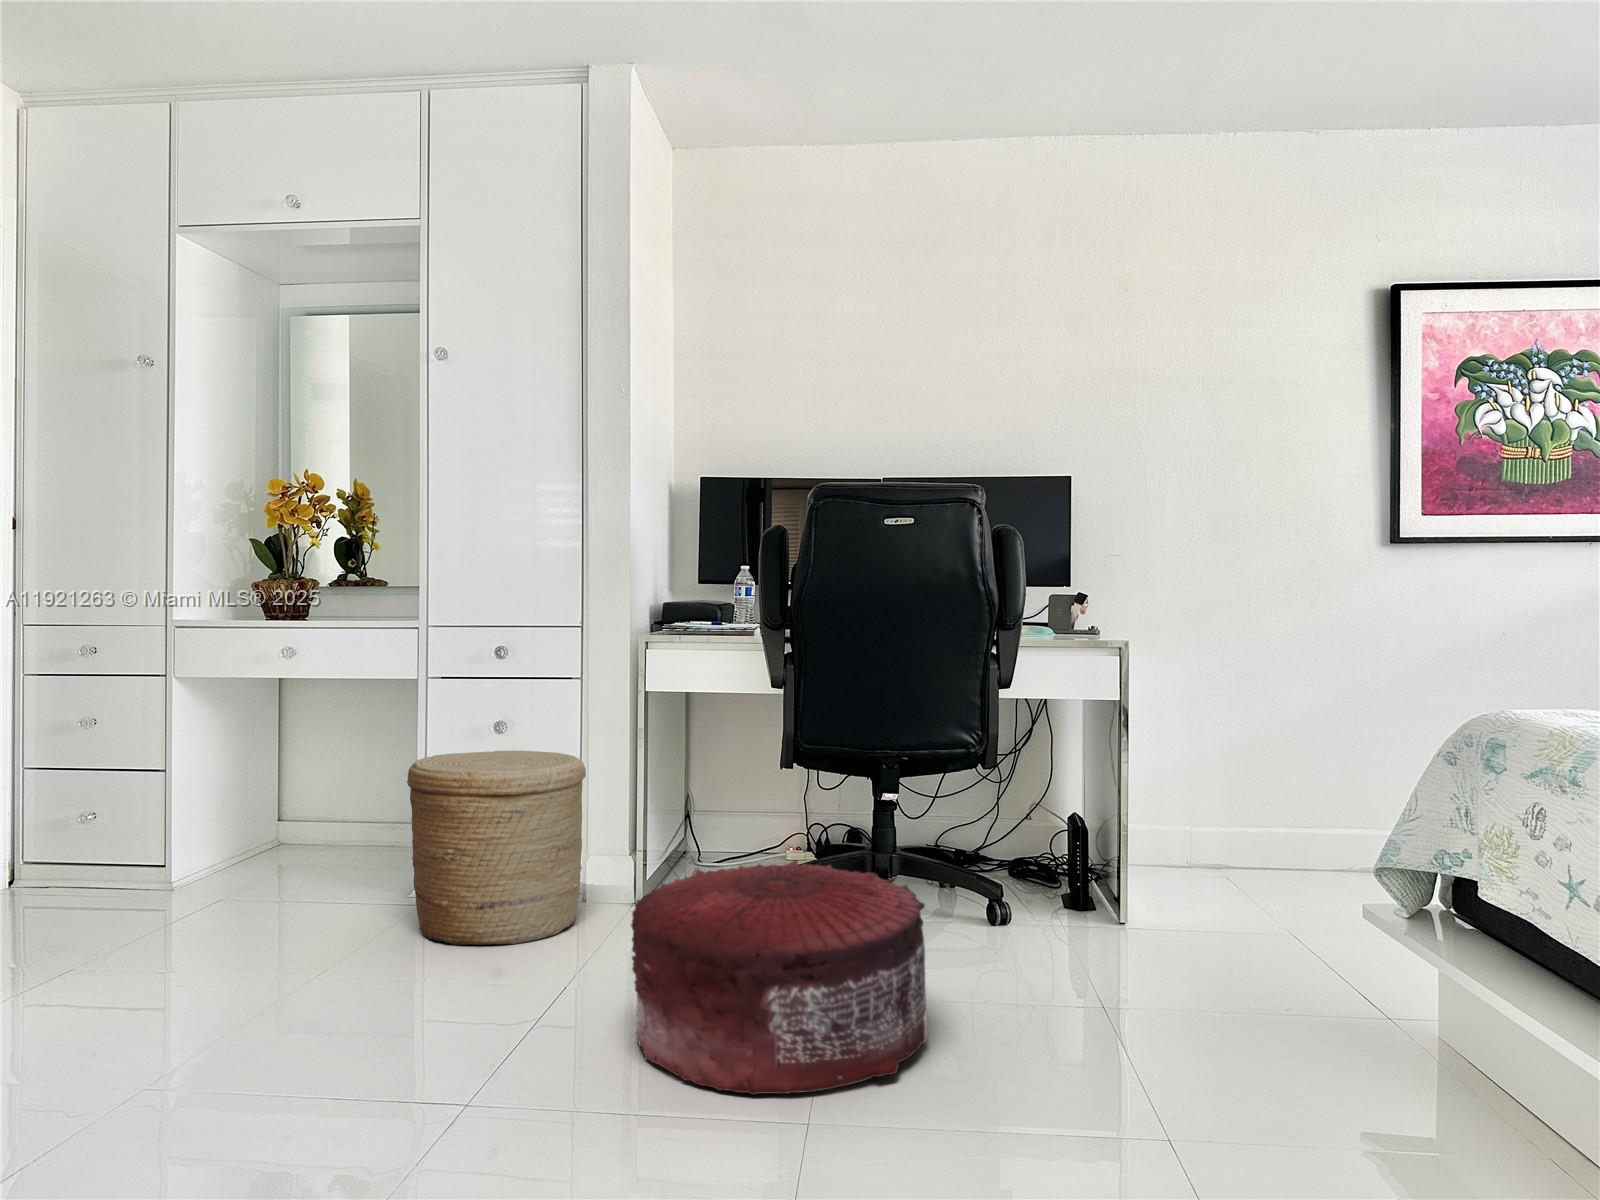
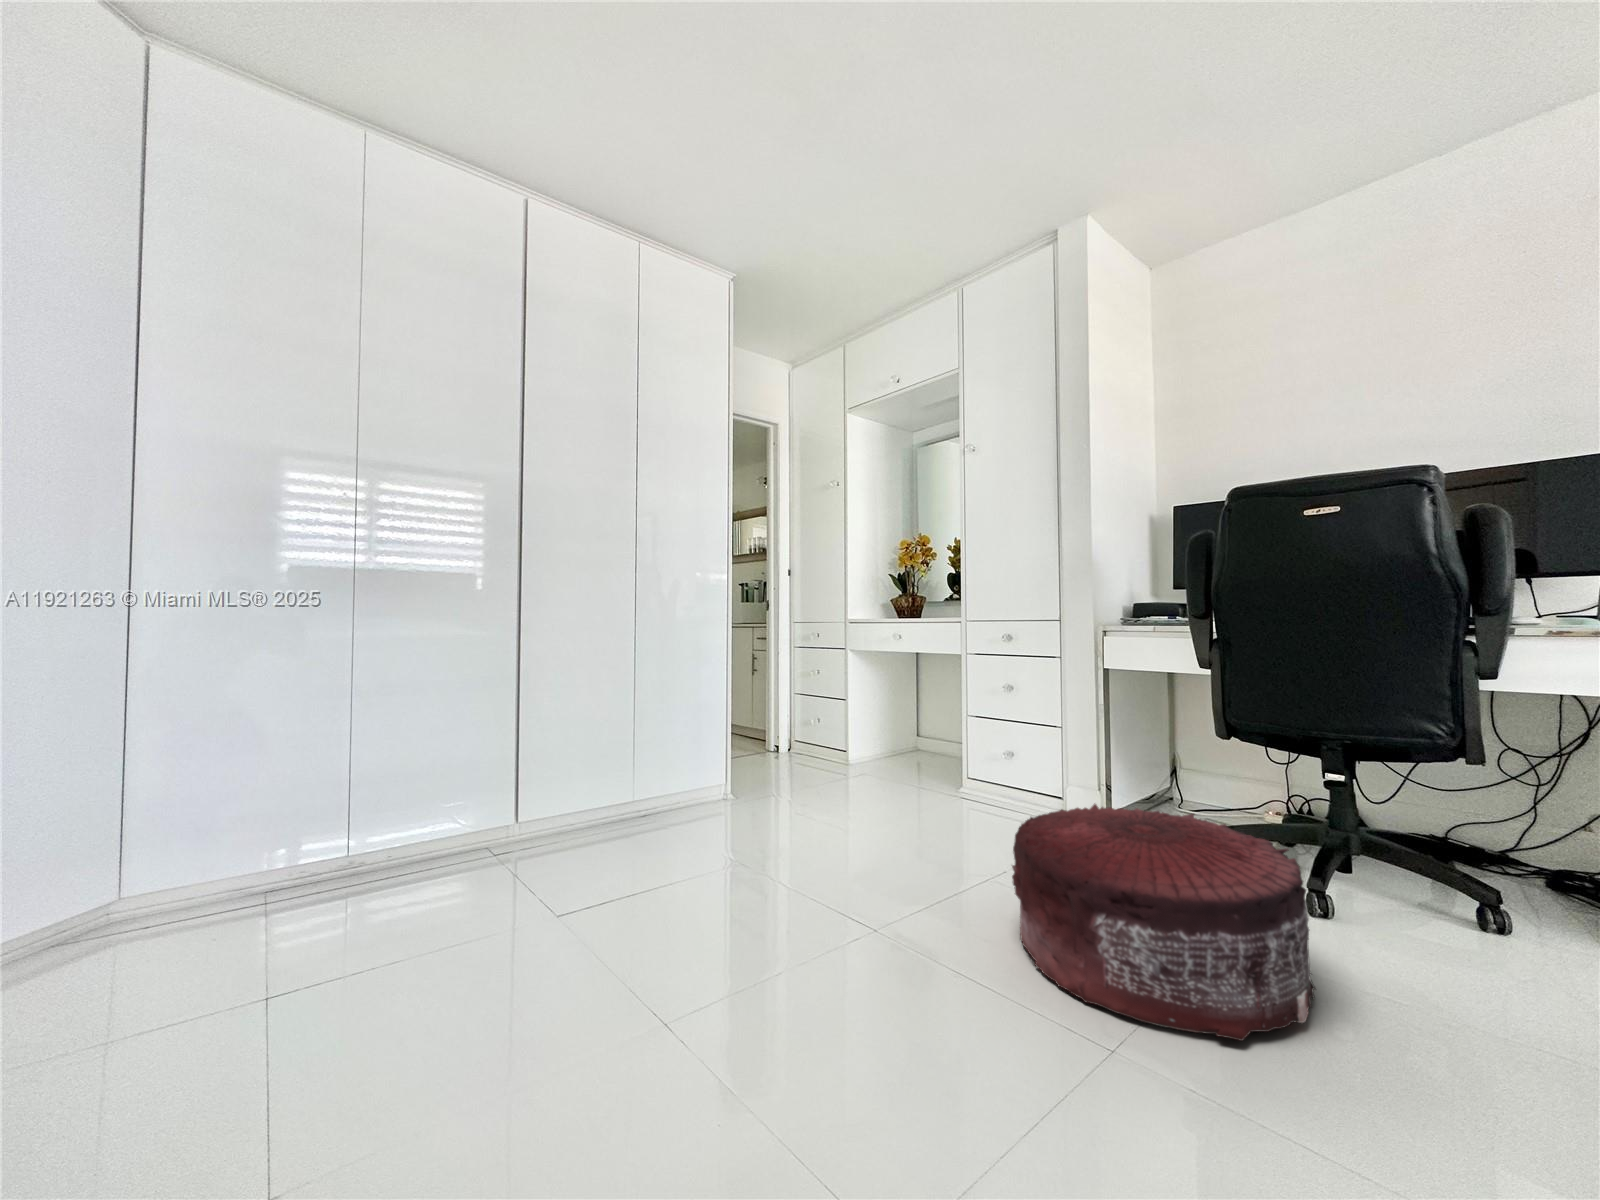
woven basket: present [407,751,586,945] -> none [937,701,1057,834]

